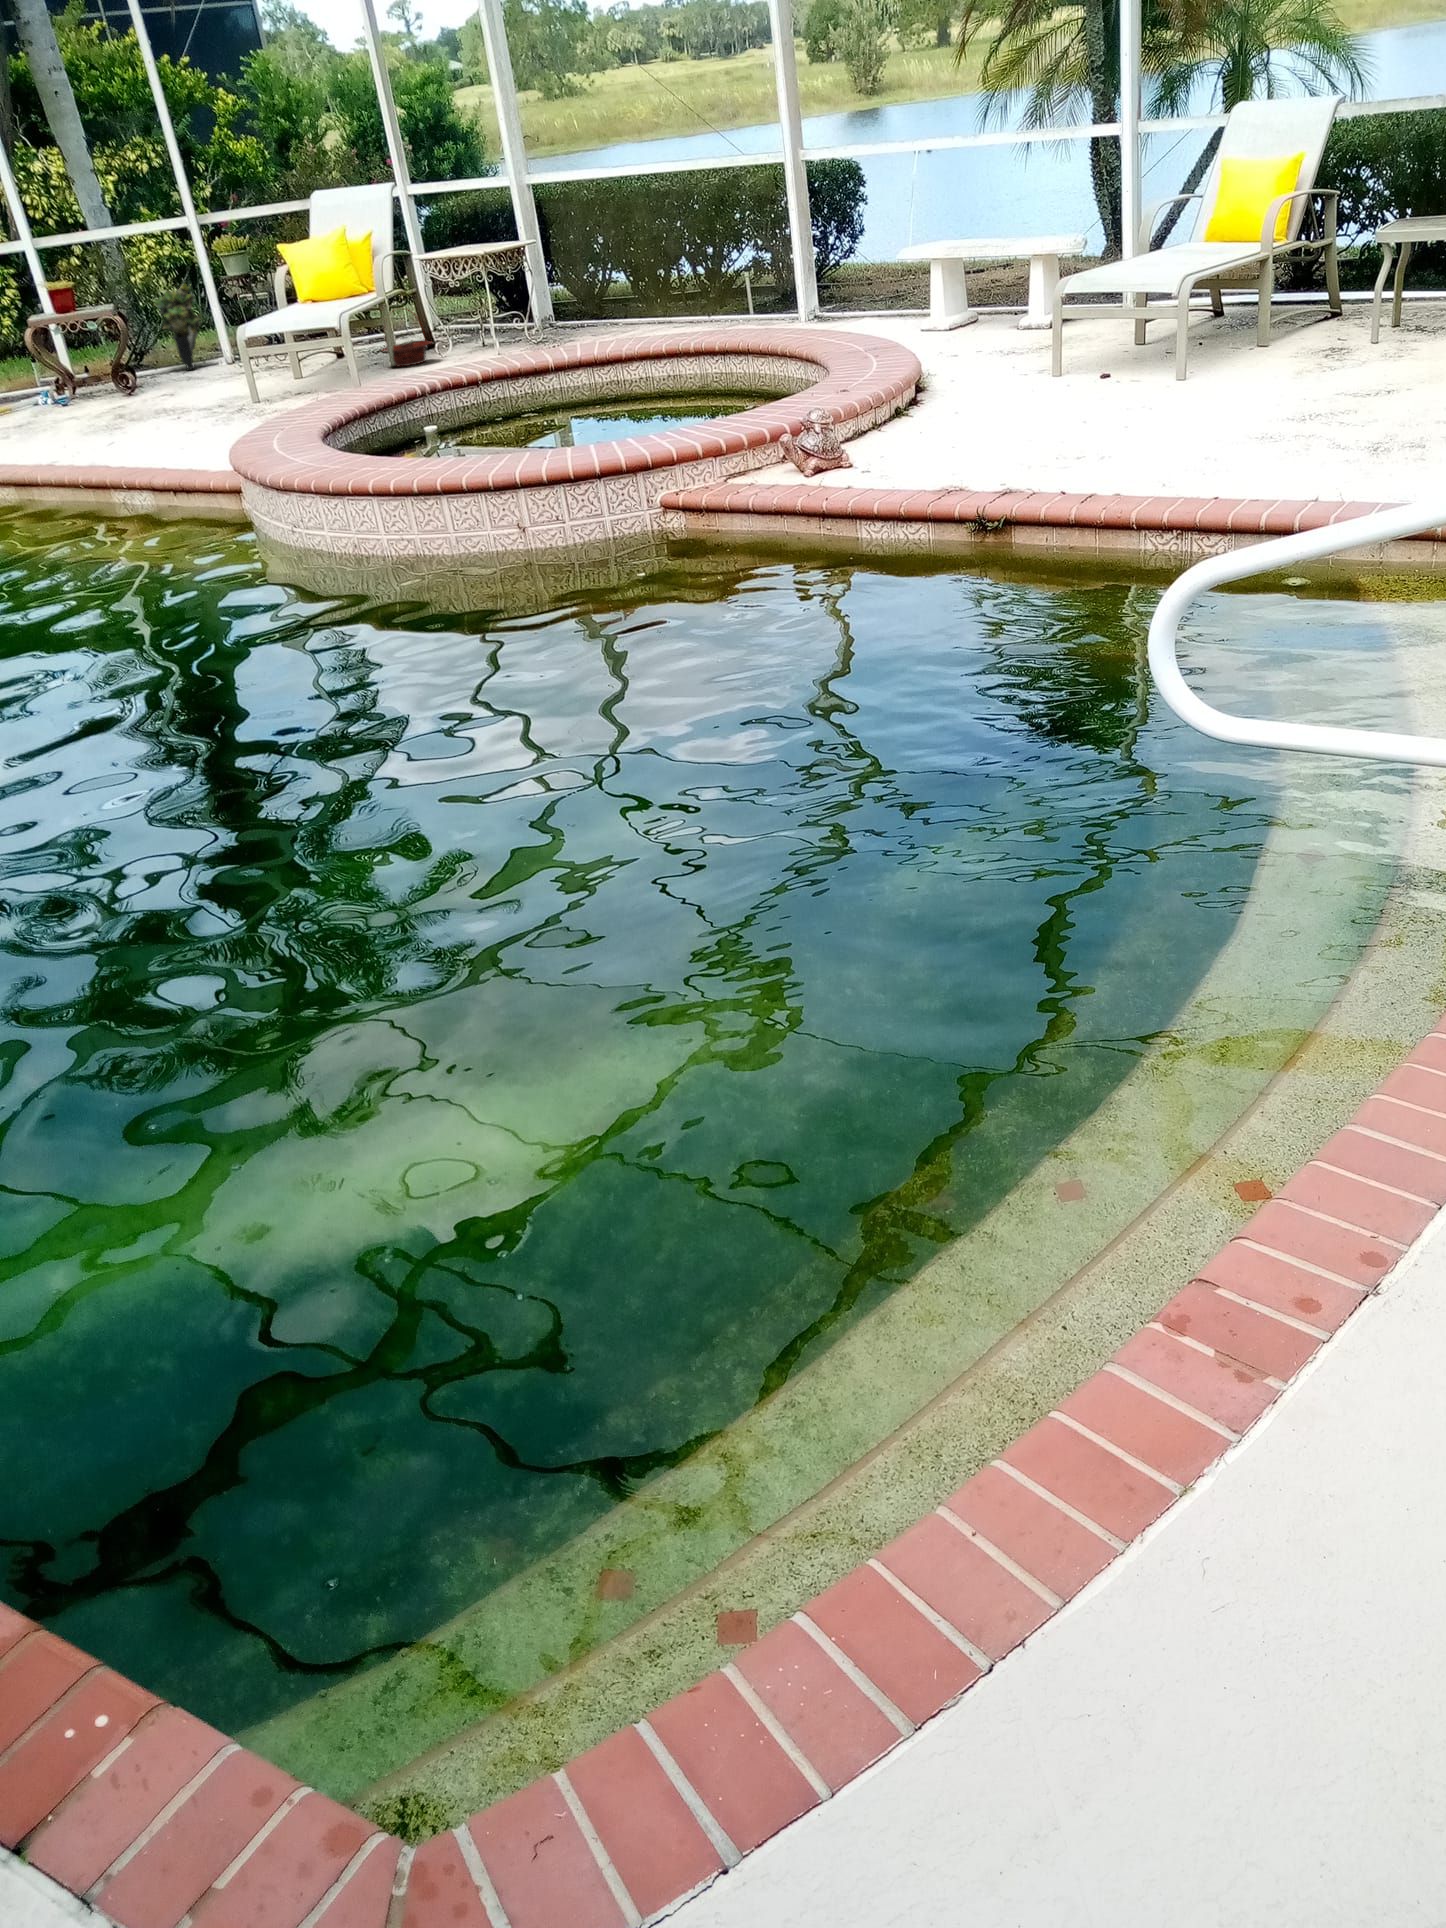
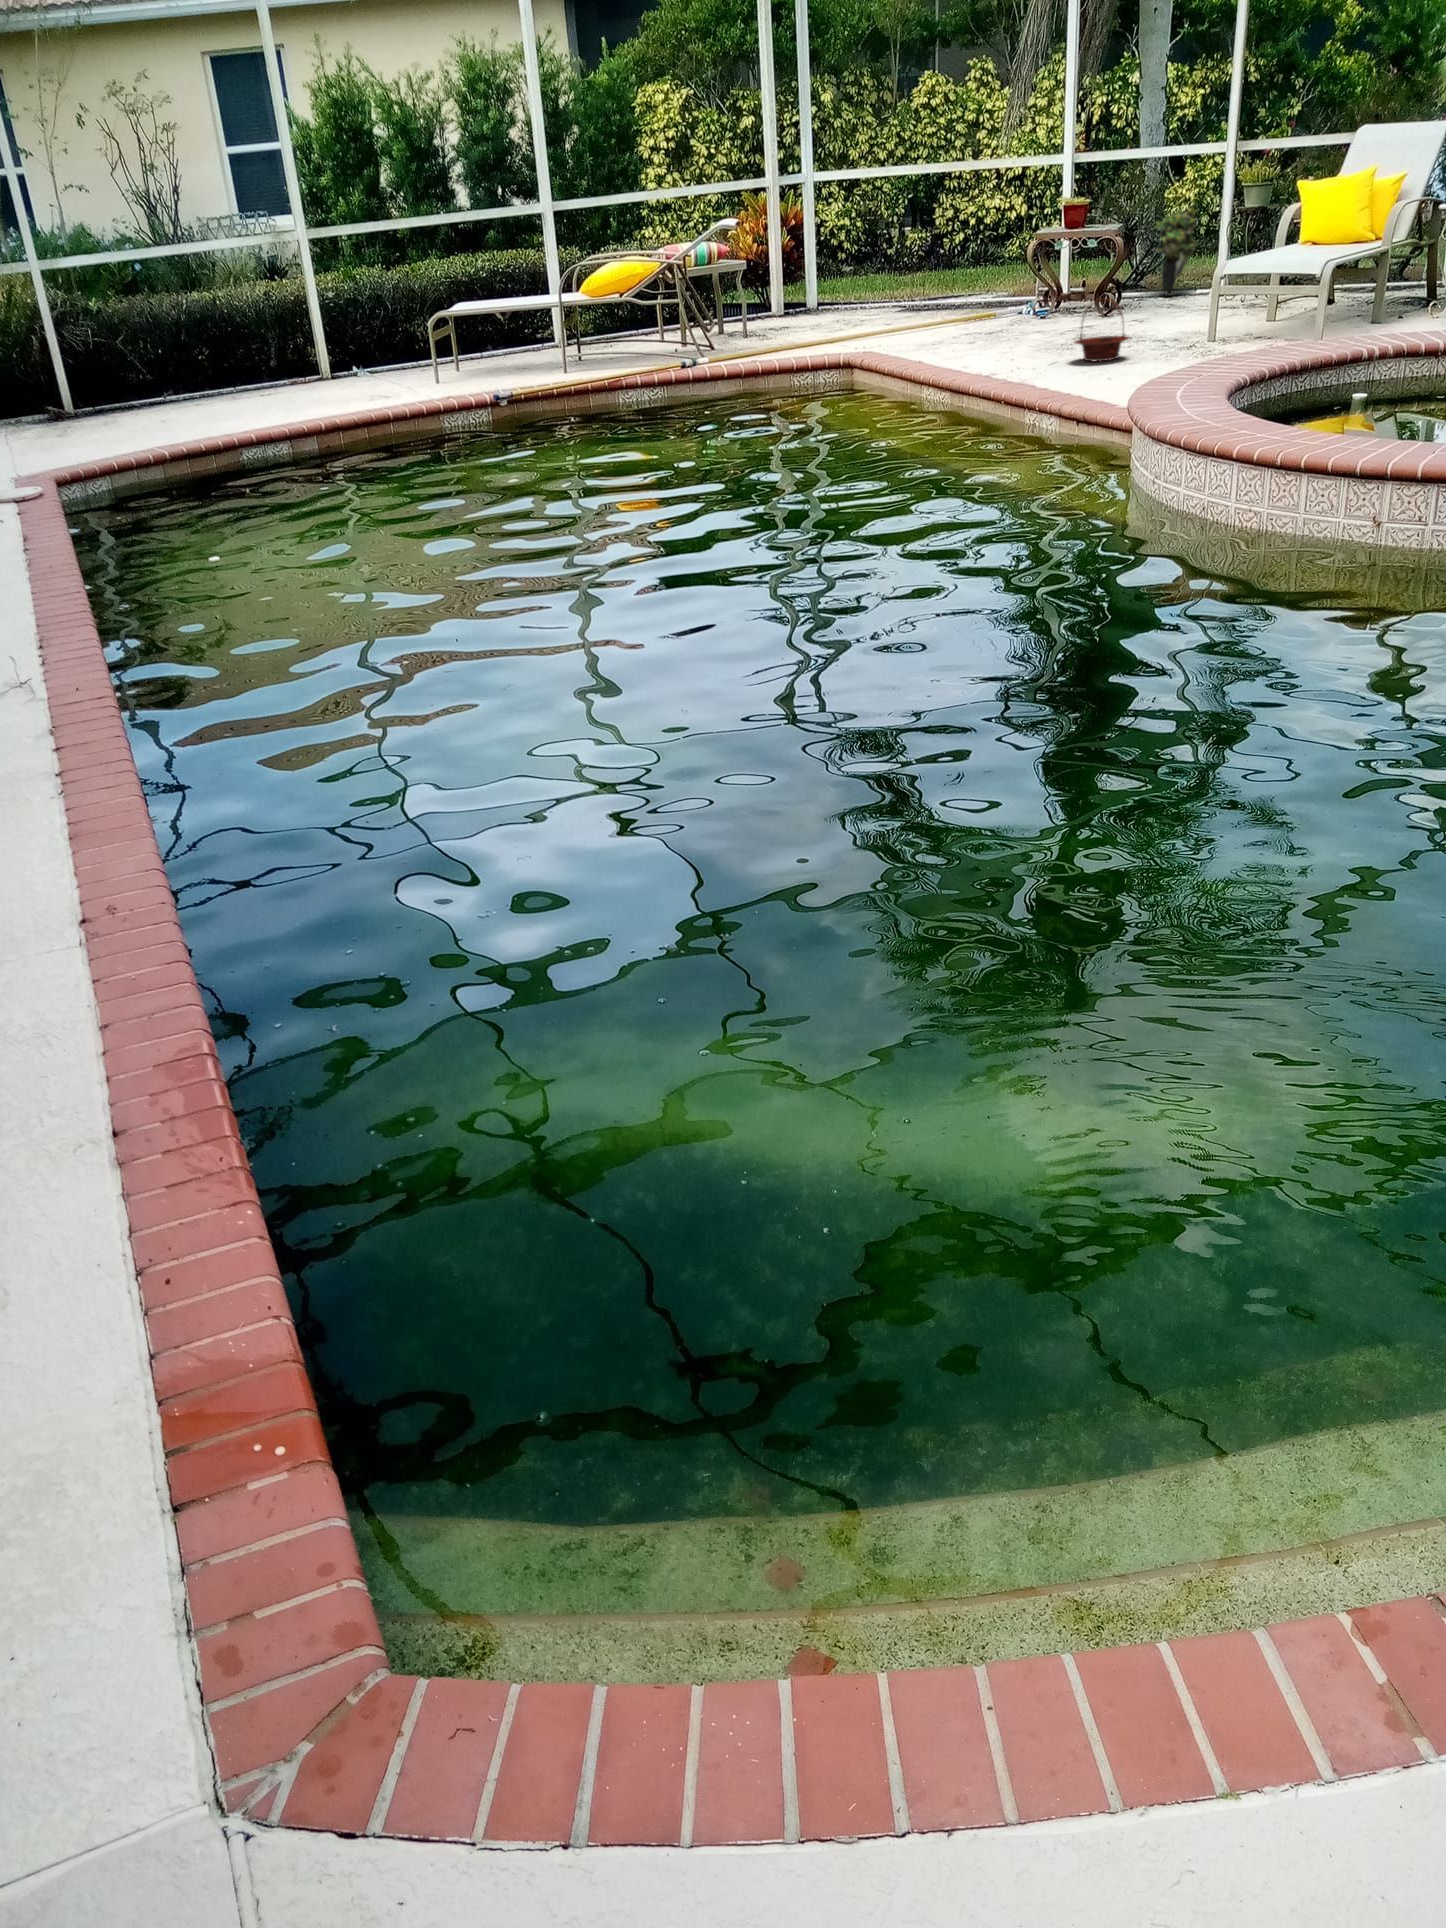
basket: present [383,310,432,366] -> present [1074,300,1130,361]

